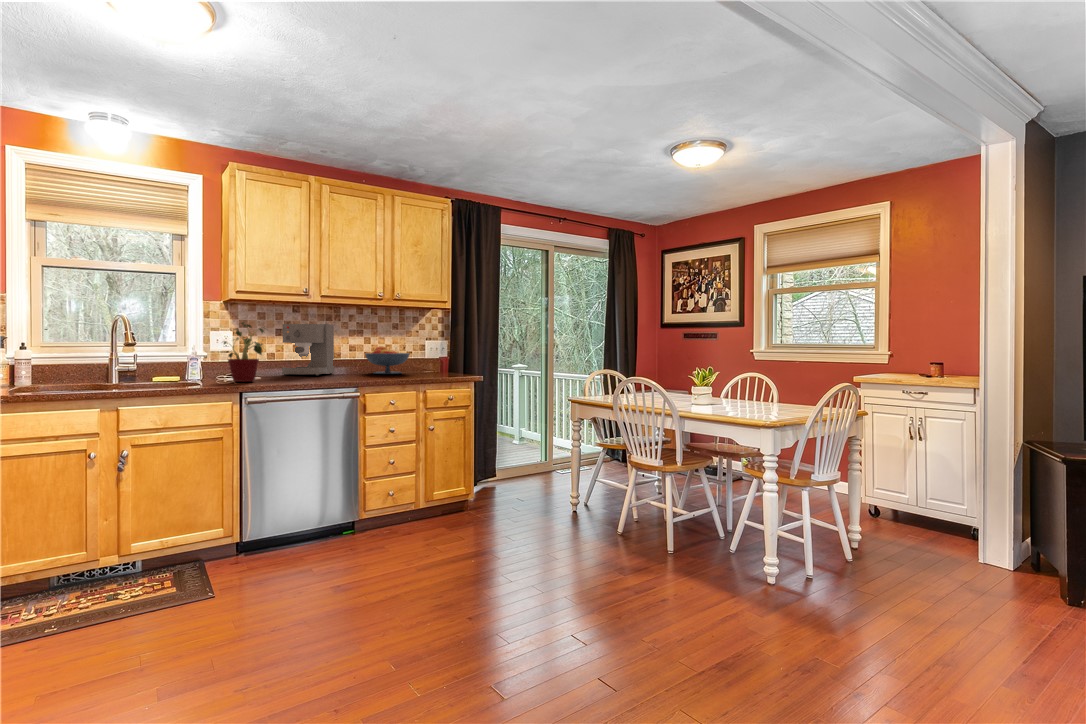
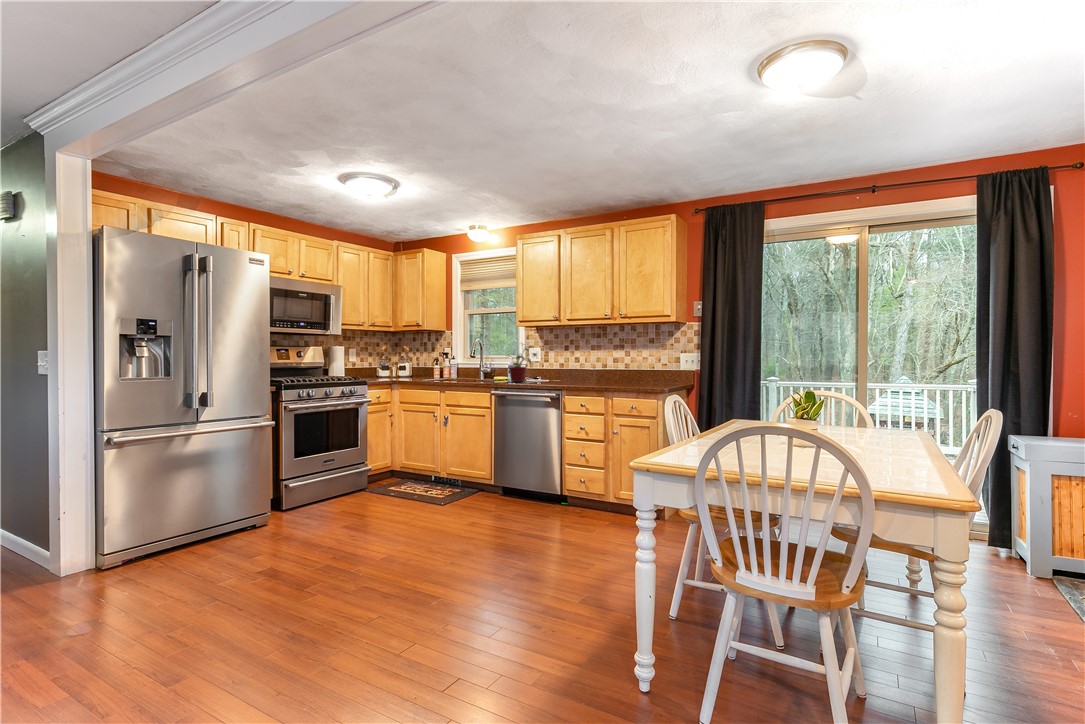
coffee maker: present [282,324,334,375] -> none [558,341,603,381]
fruit bowl: present [365,346,410,374] -> none [617,359,656,383]

